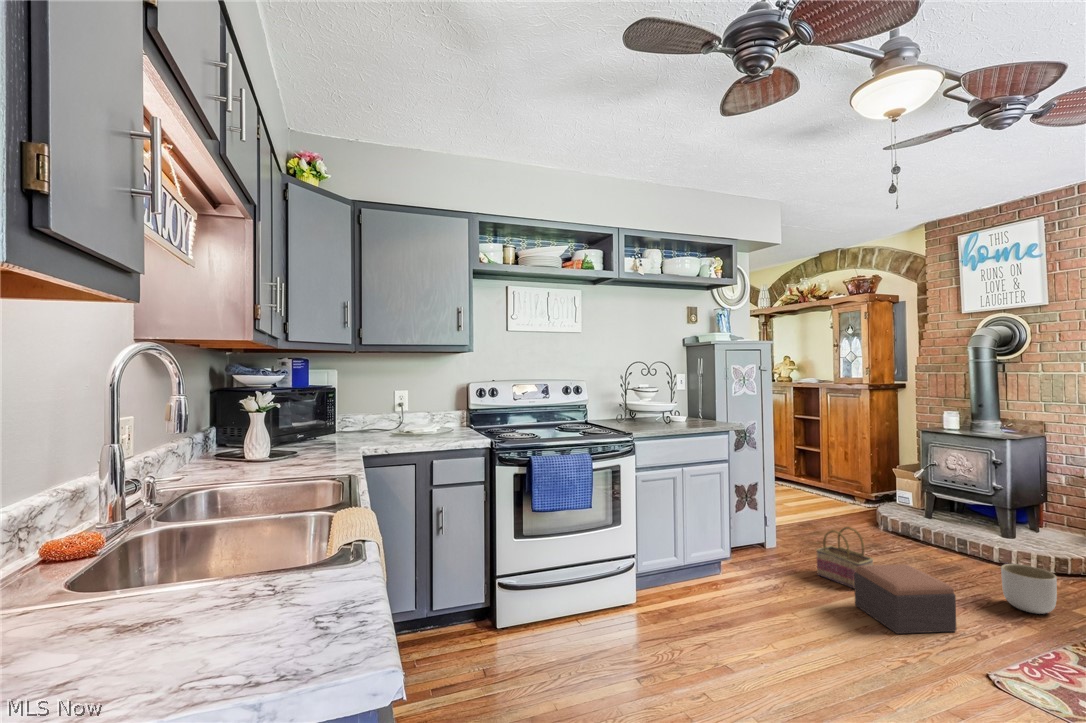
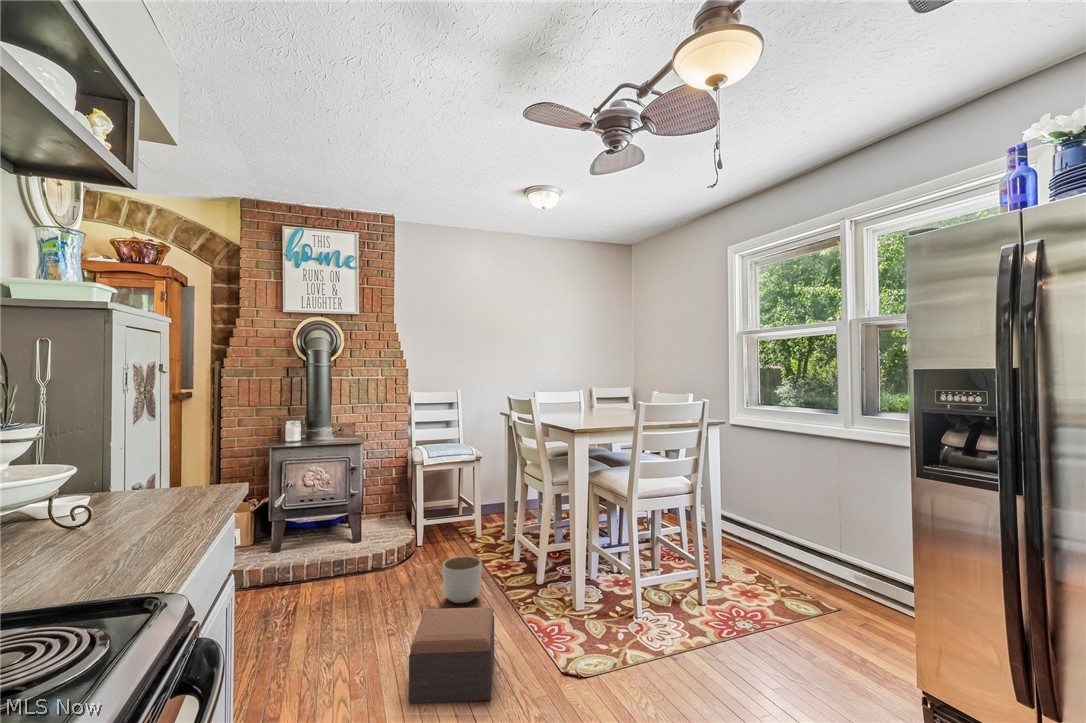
basket: present [816,527,873,588] -> none [298,597,374,700]

